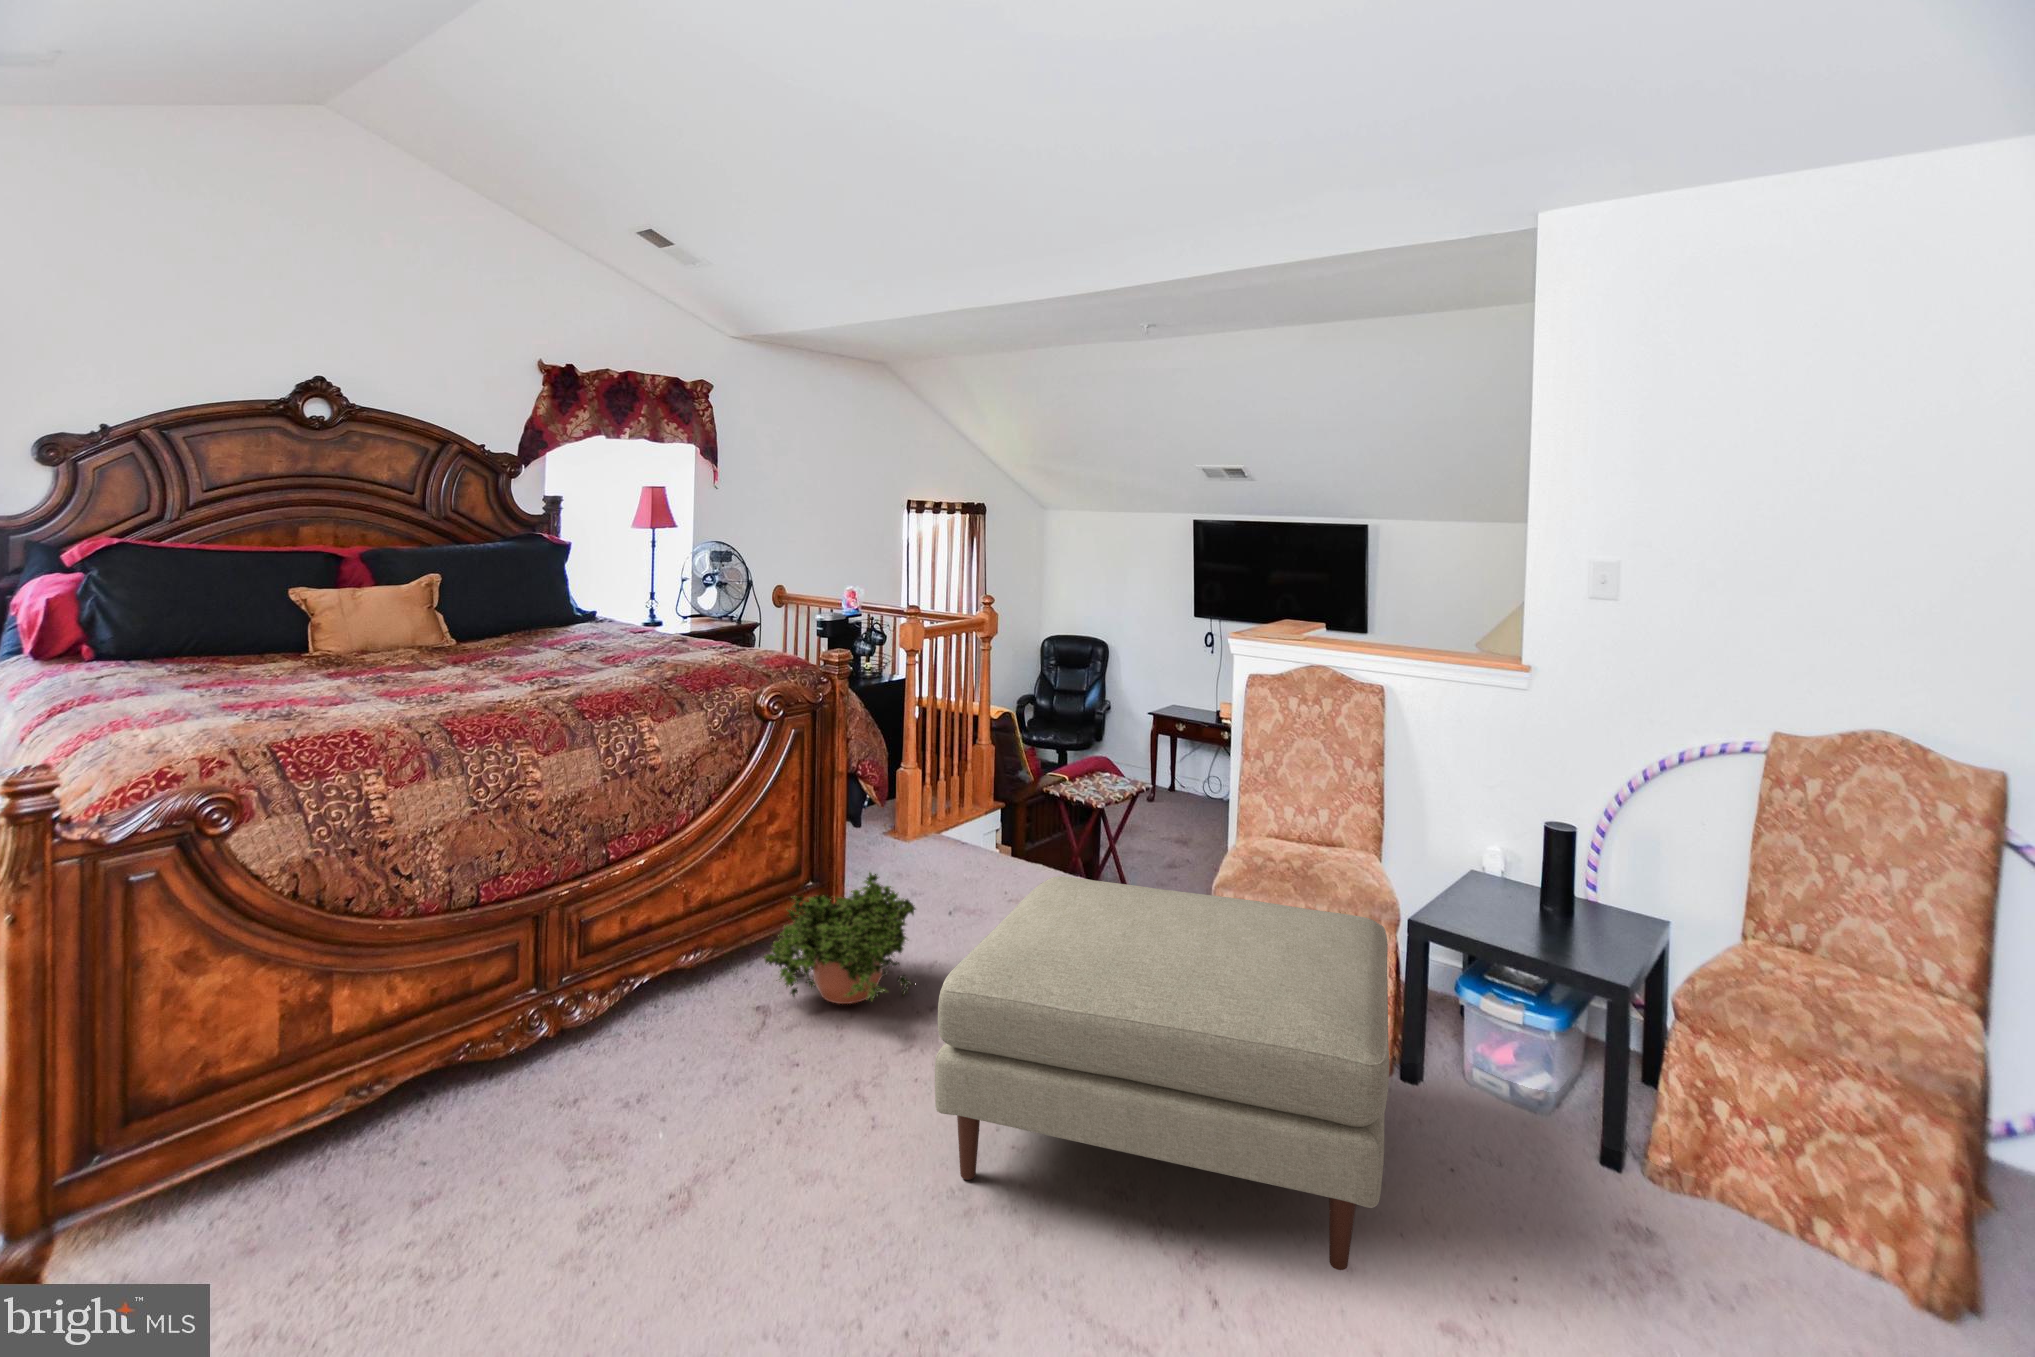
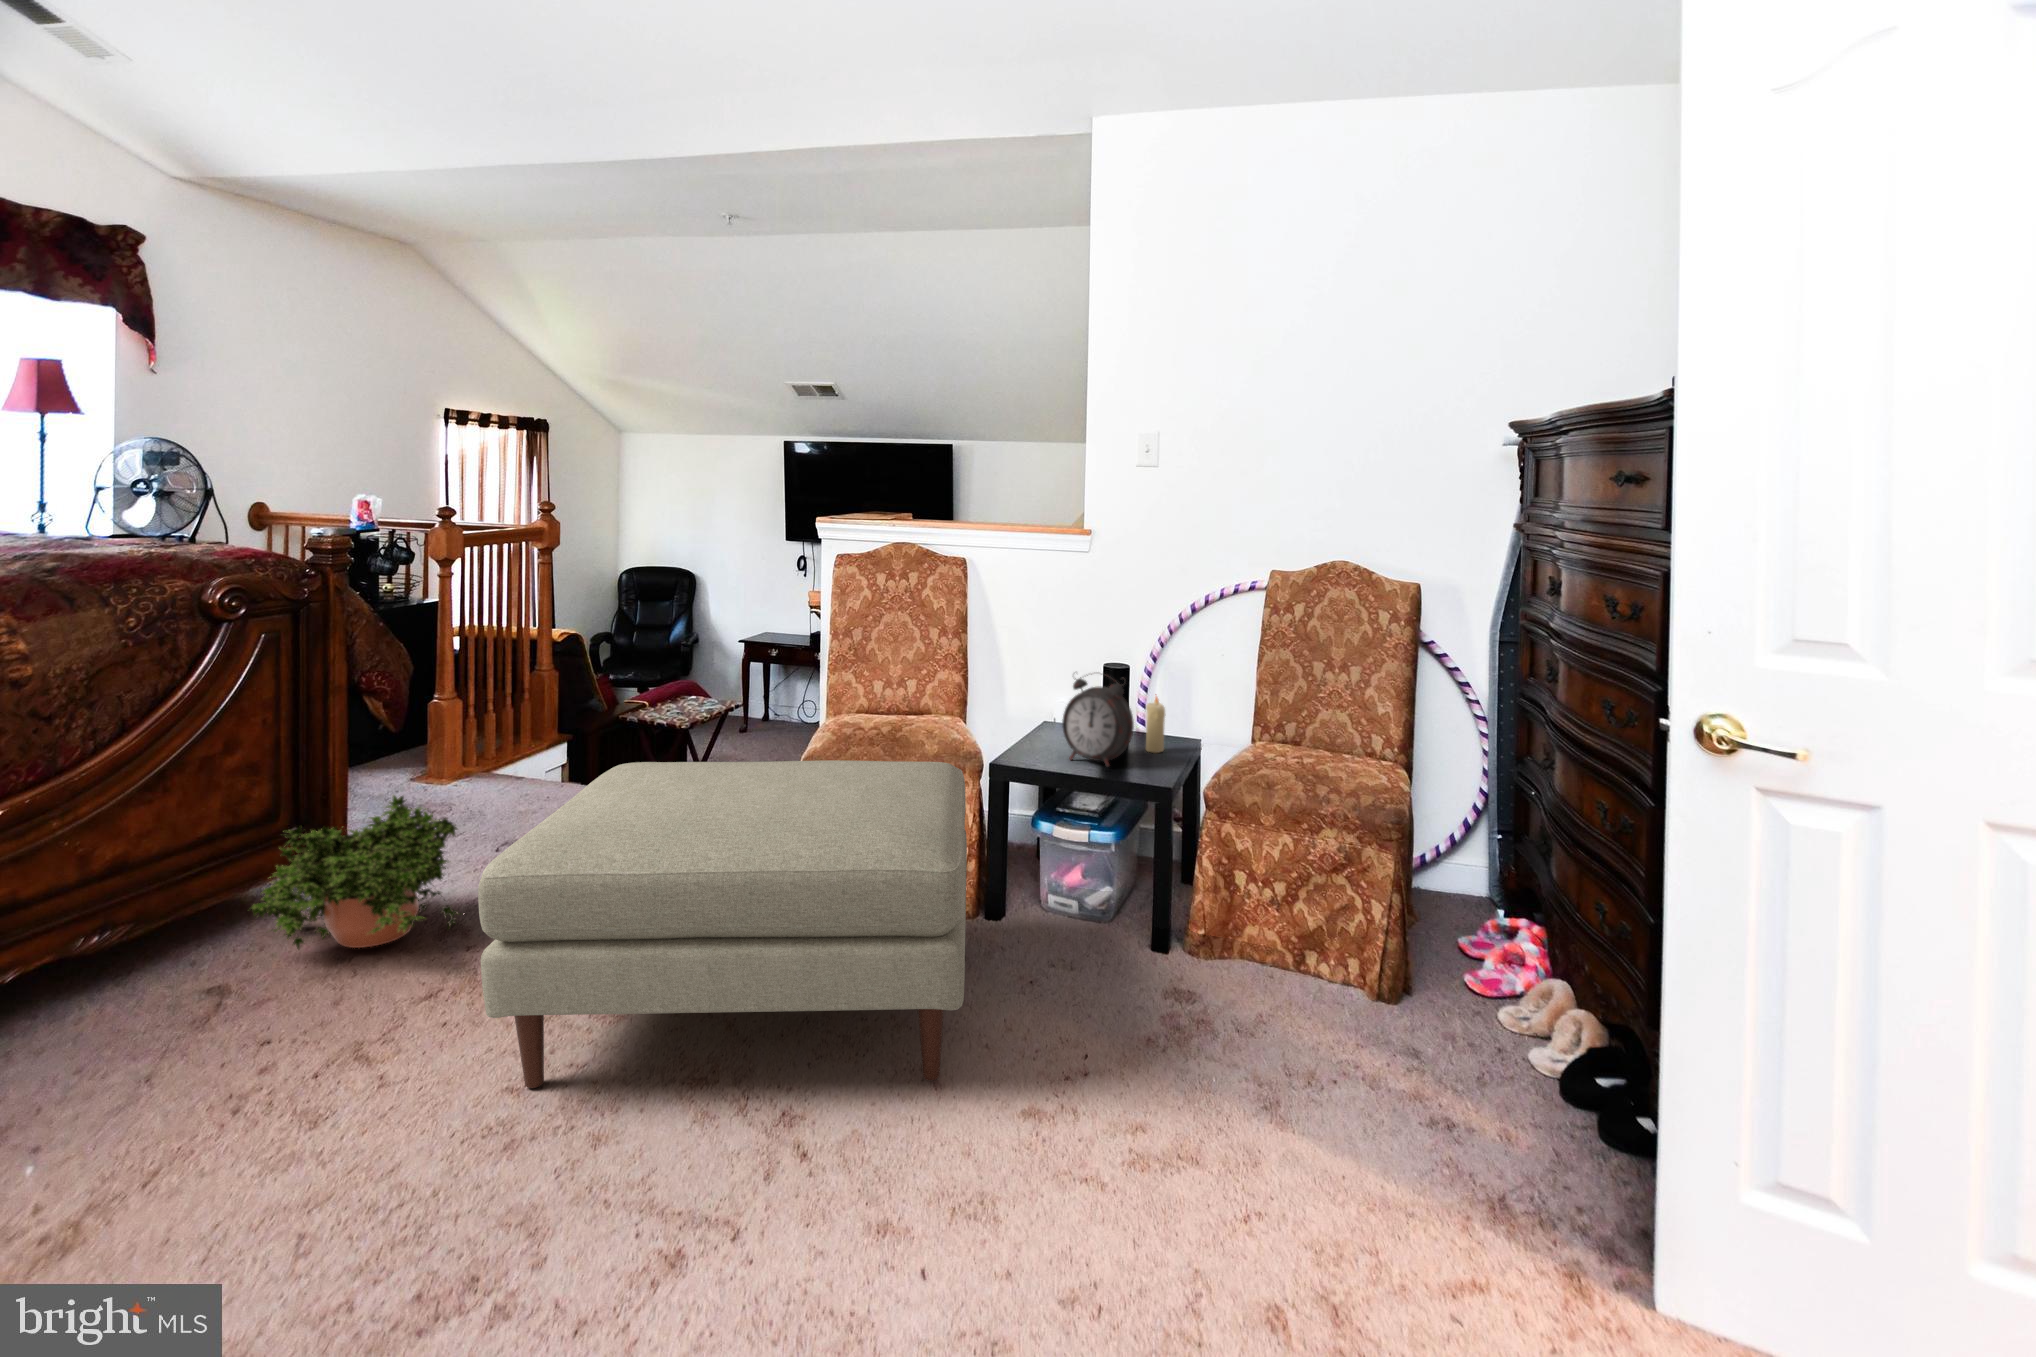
alarm clock: none [1500,833,1588,944] -> present [1062,675,1134,767]
candle: none [1599,864,1627,930] -> present [1146,694,1165,753]

